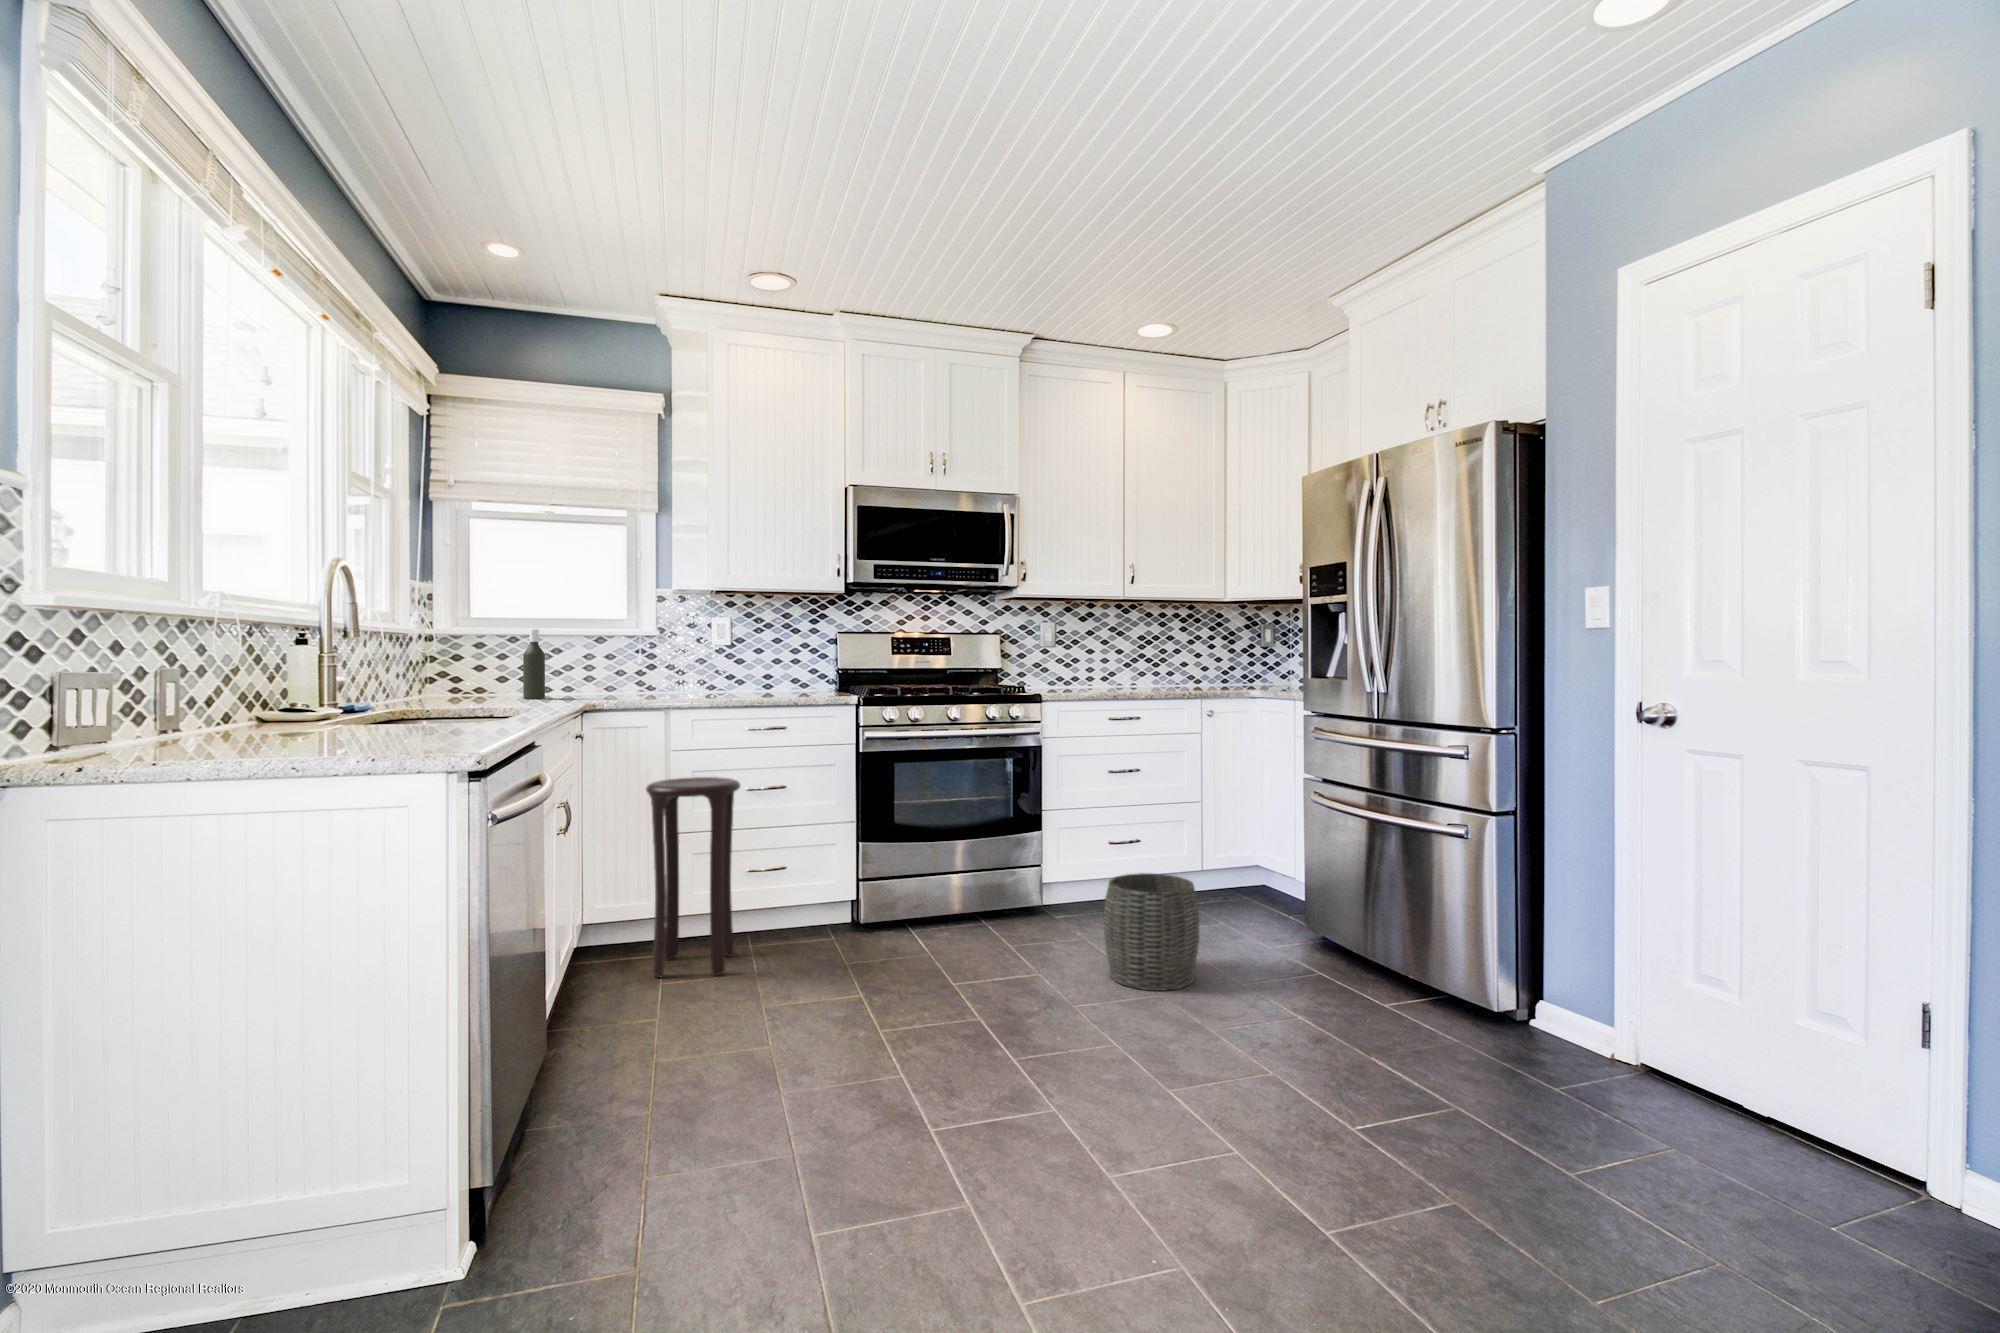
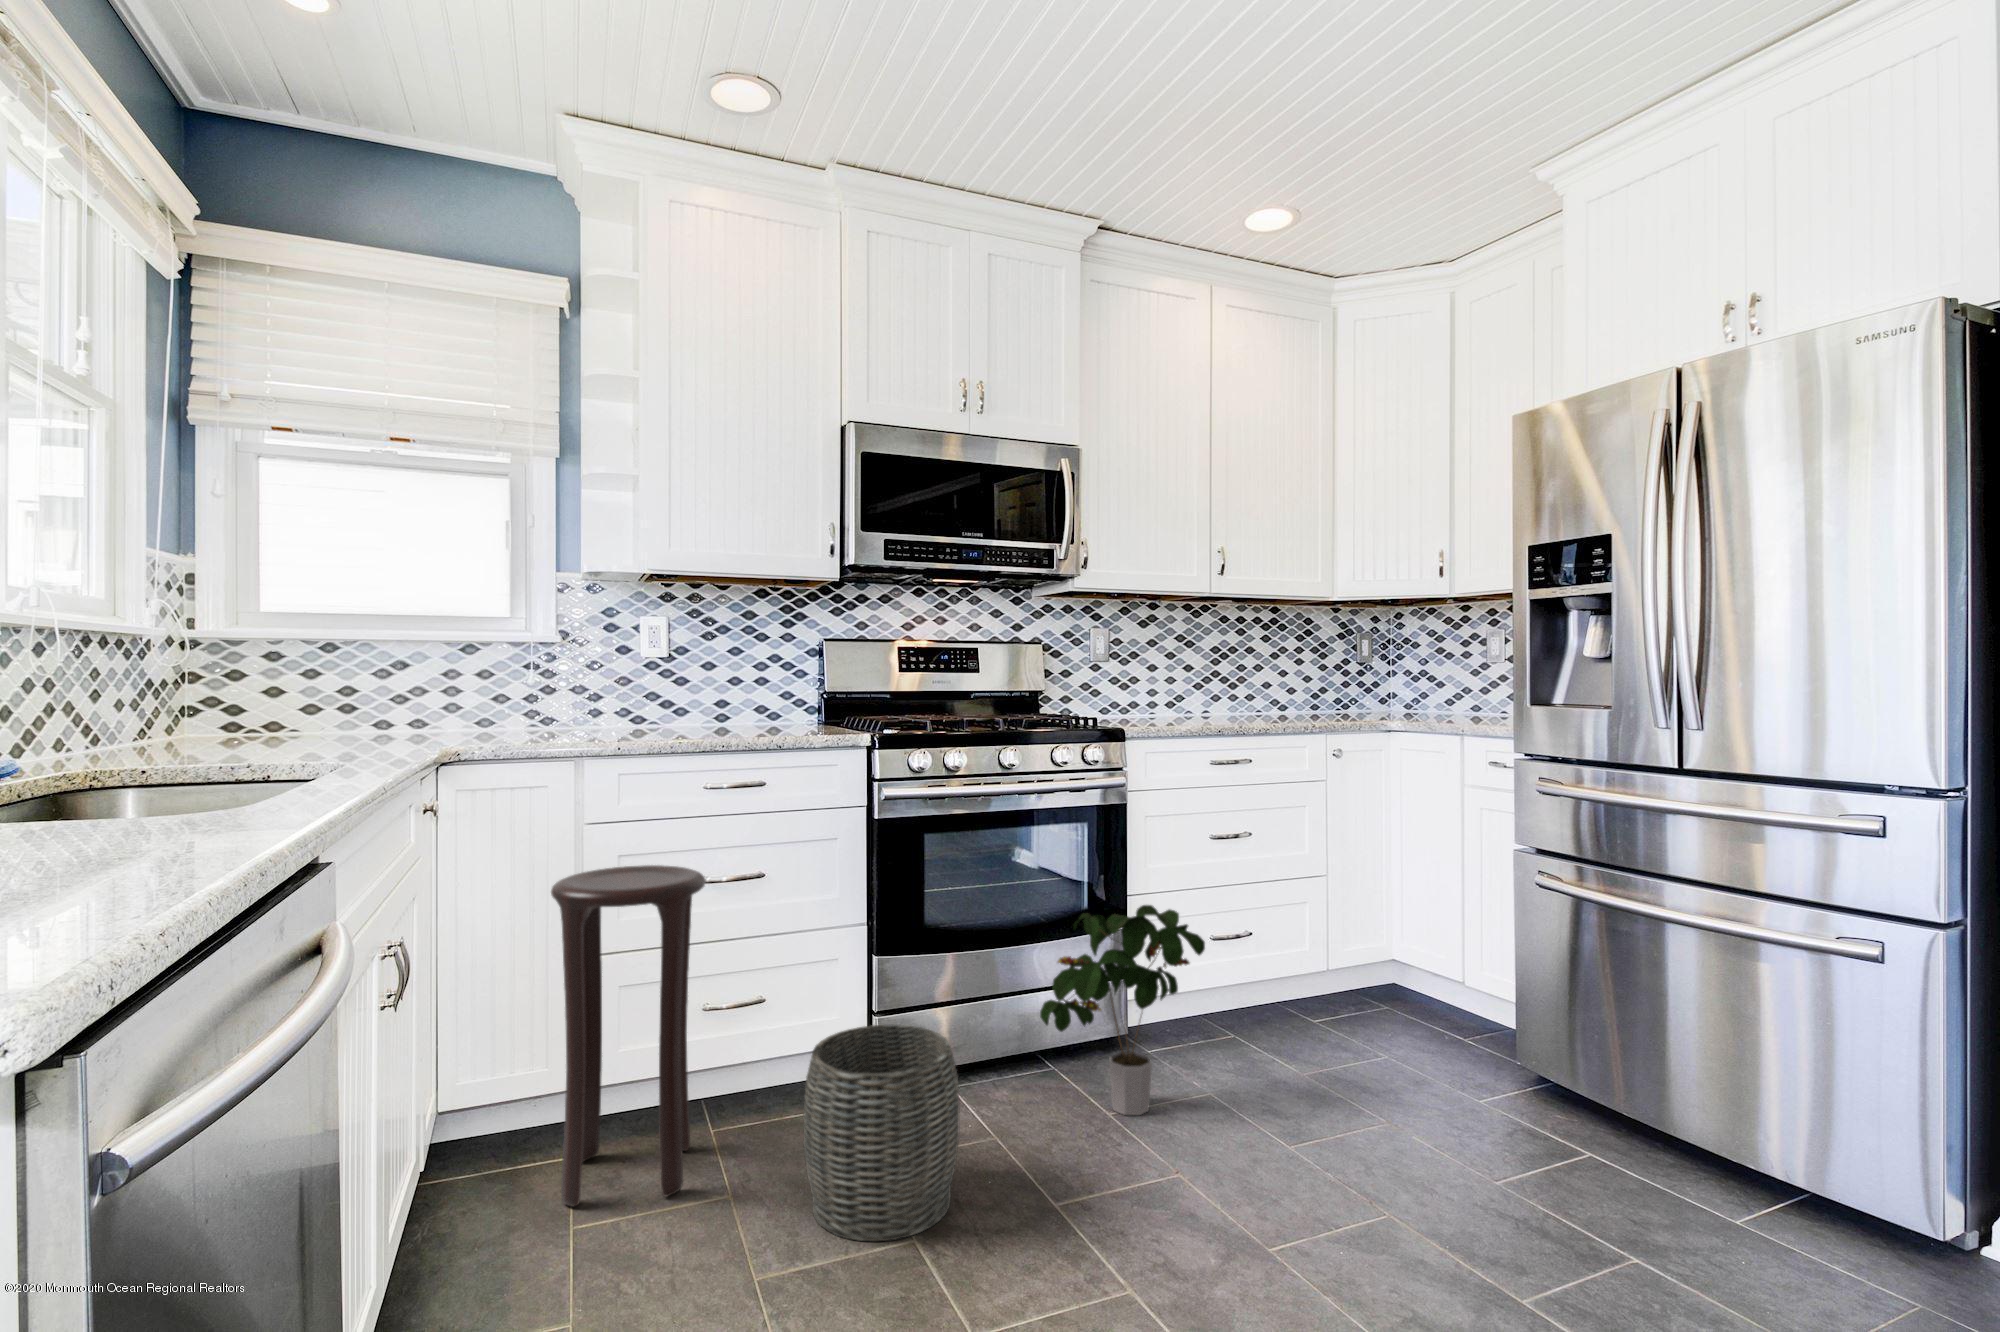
bottle: present [523,629,545,699] -> none [343,631,380,740]
potted plant: none [960,811,1079,949] -> present [1040,905,1205,1115]
woven basket: present [1104,873,1199,991] -> present [804,1025,959,1241]

